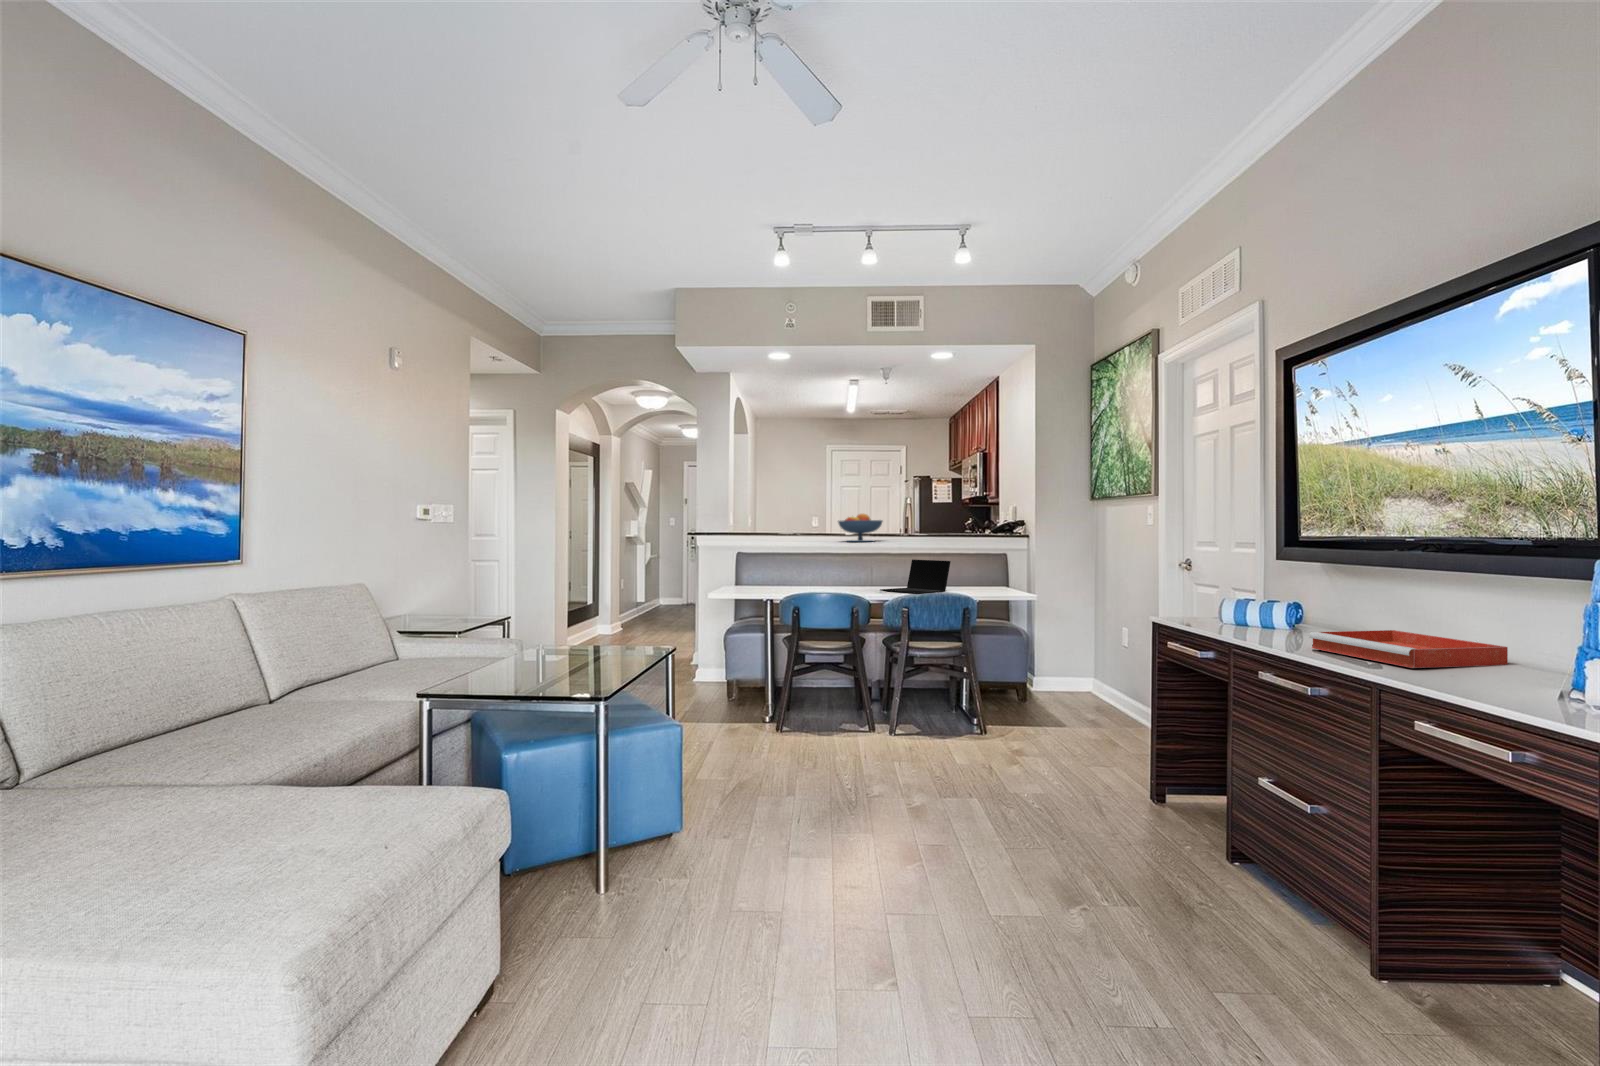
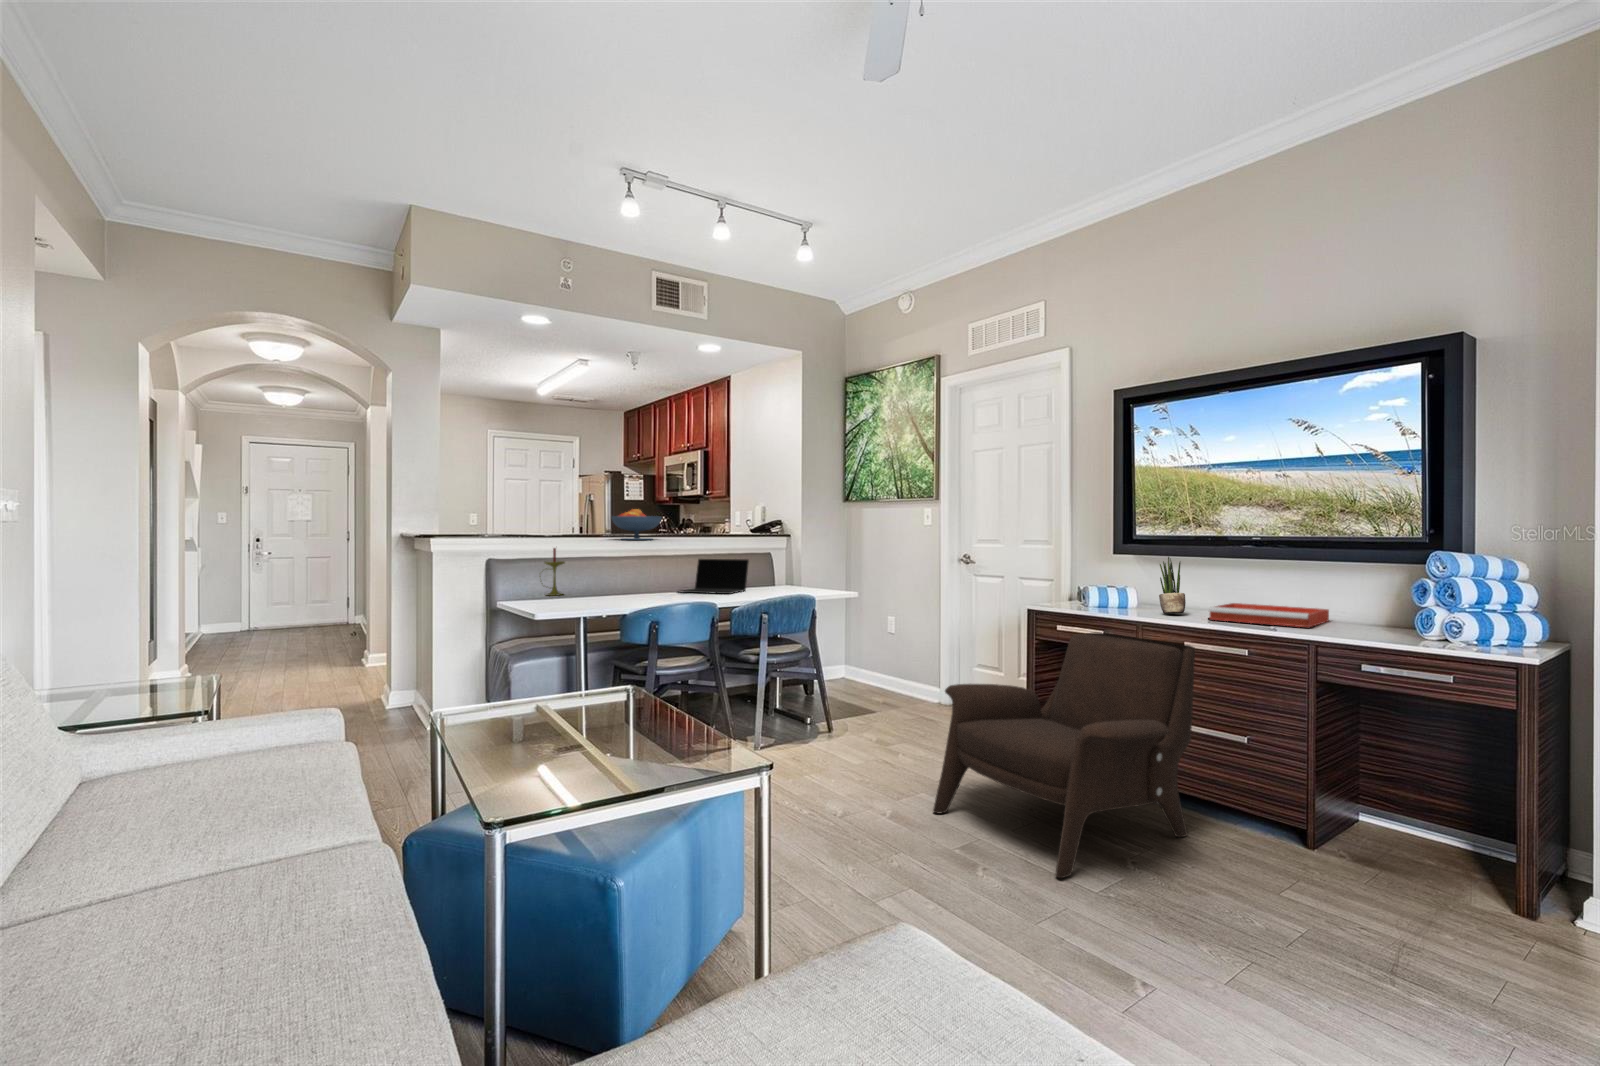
candle: none [770,543,793,589] -> present [545,548,565,596]
potted plant: none [1277,564,1313,639] -> present [1159,557,1186,614]
armchair: none [960,654,1254,911] -> present [933,632,1195,878]

